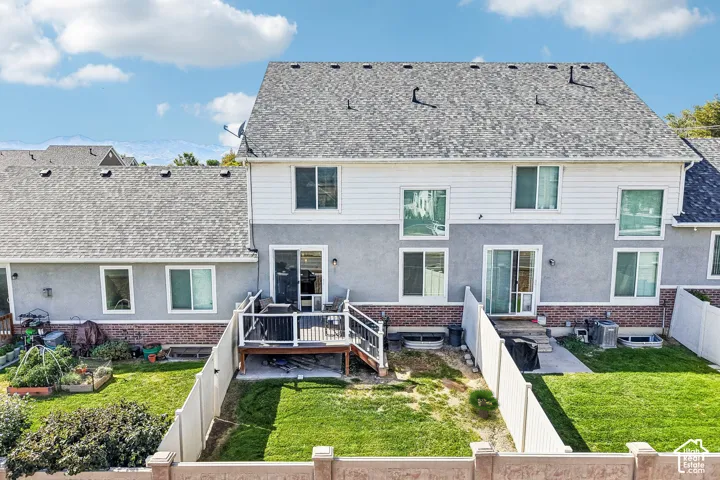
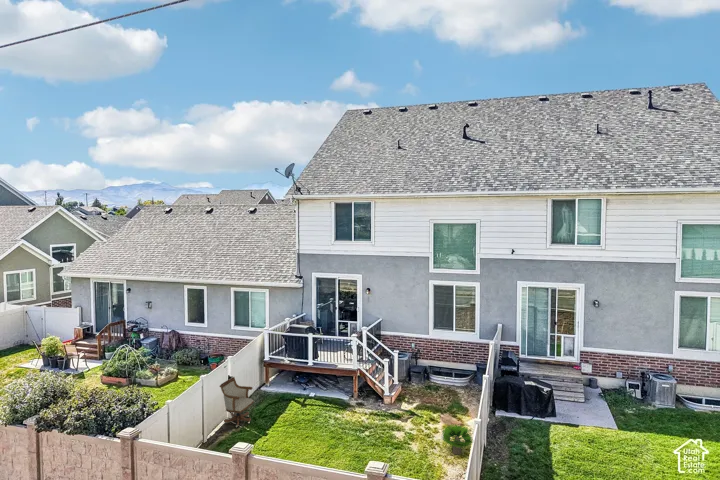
chair: none [212,370,250,428] -> present [220,377,254,428]

